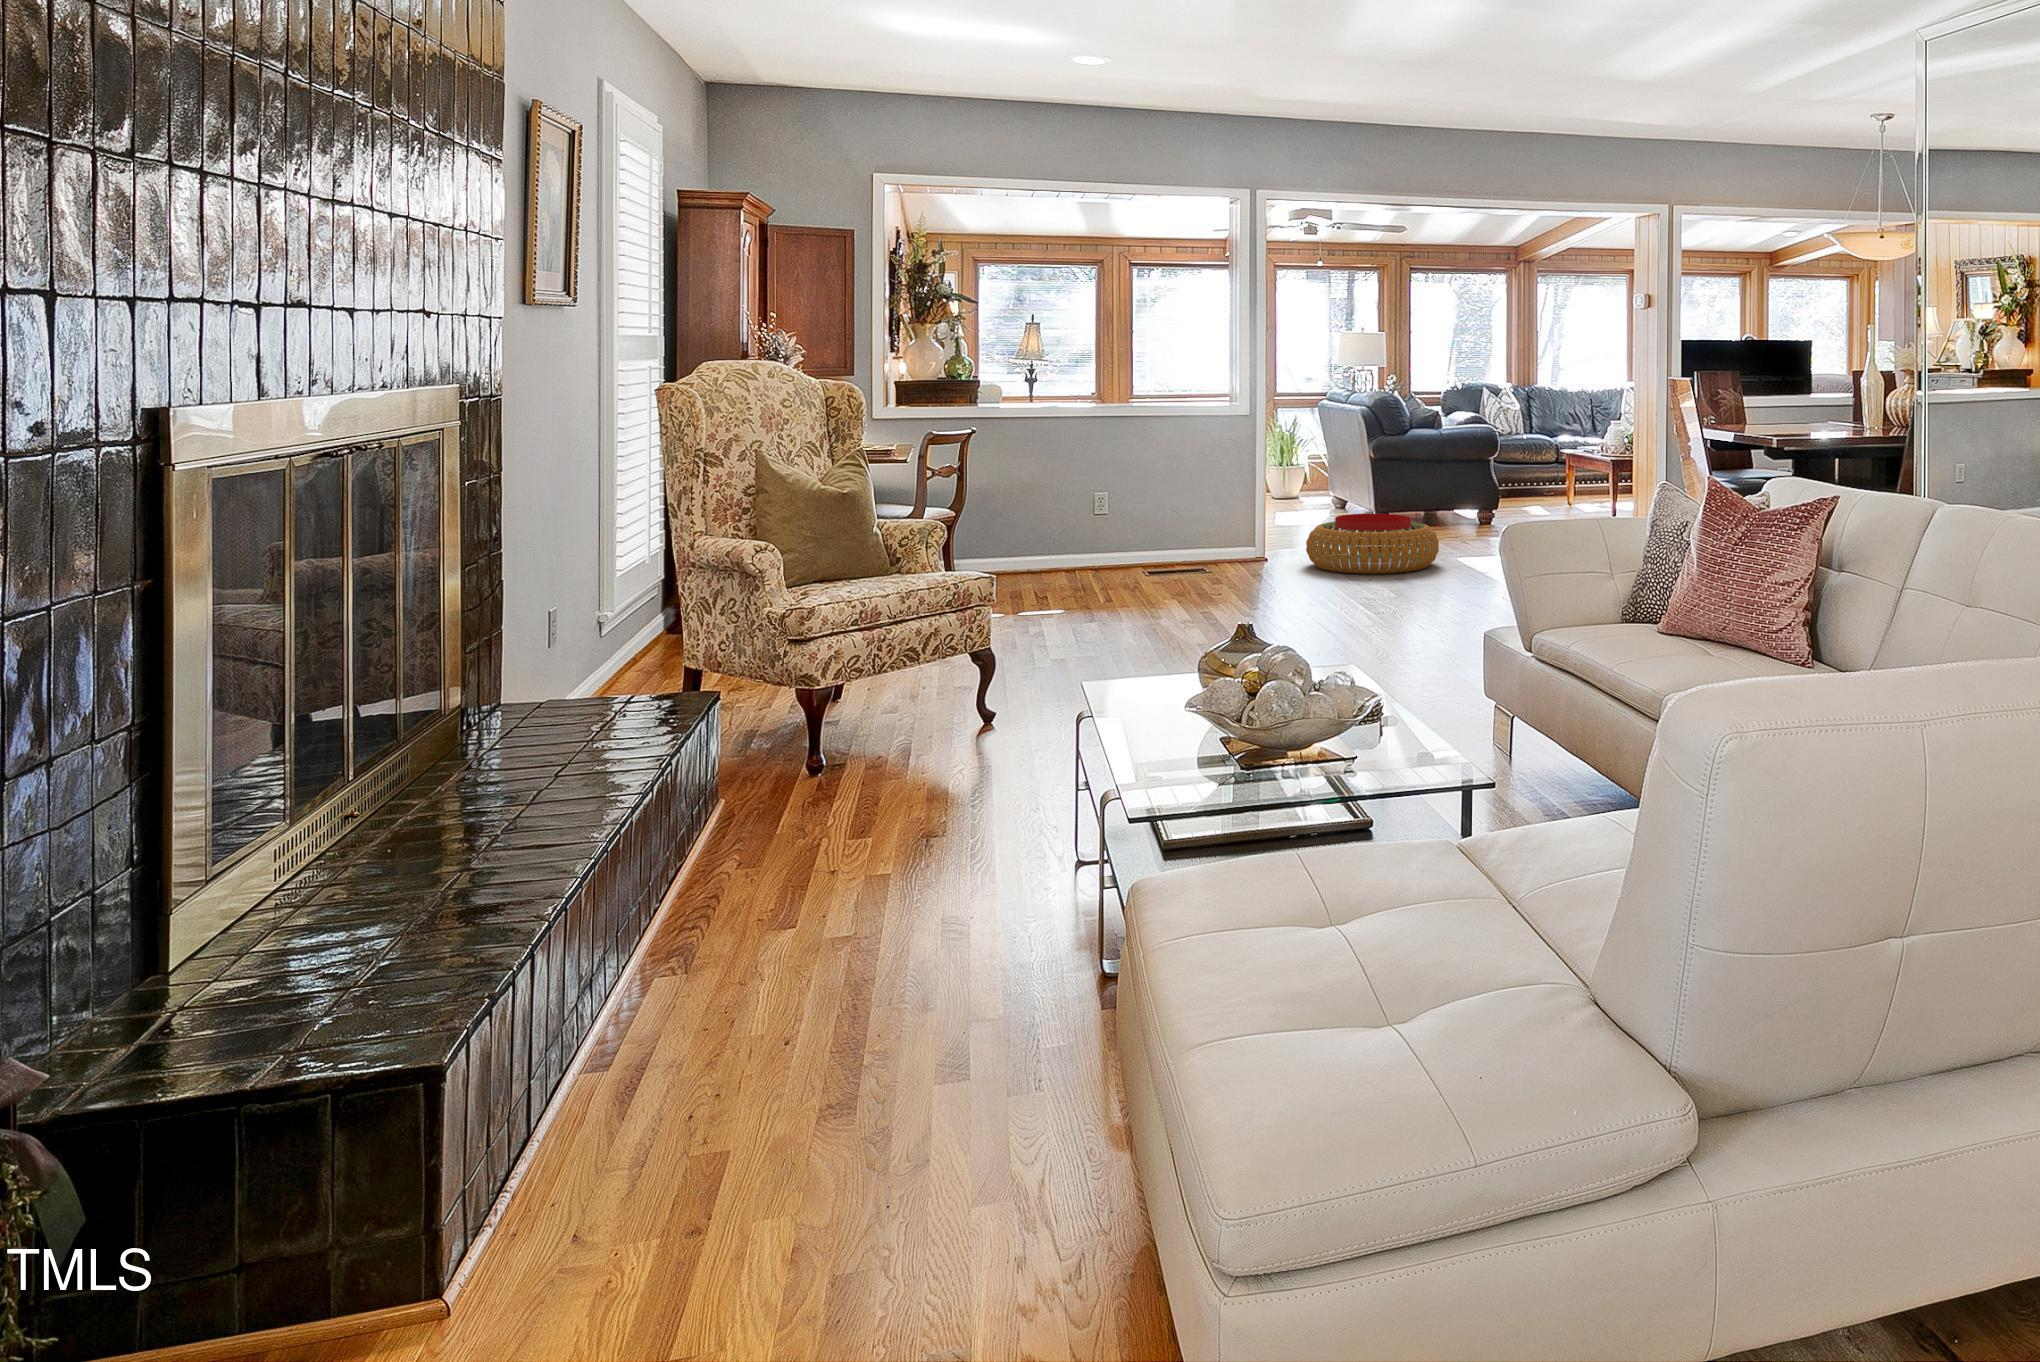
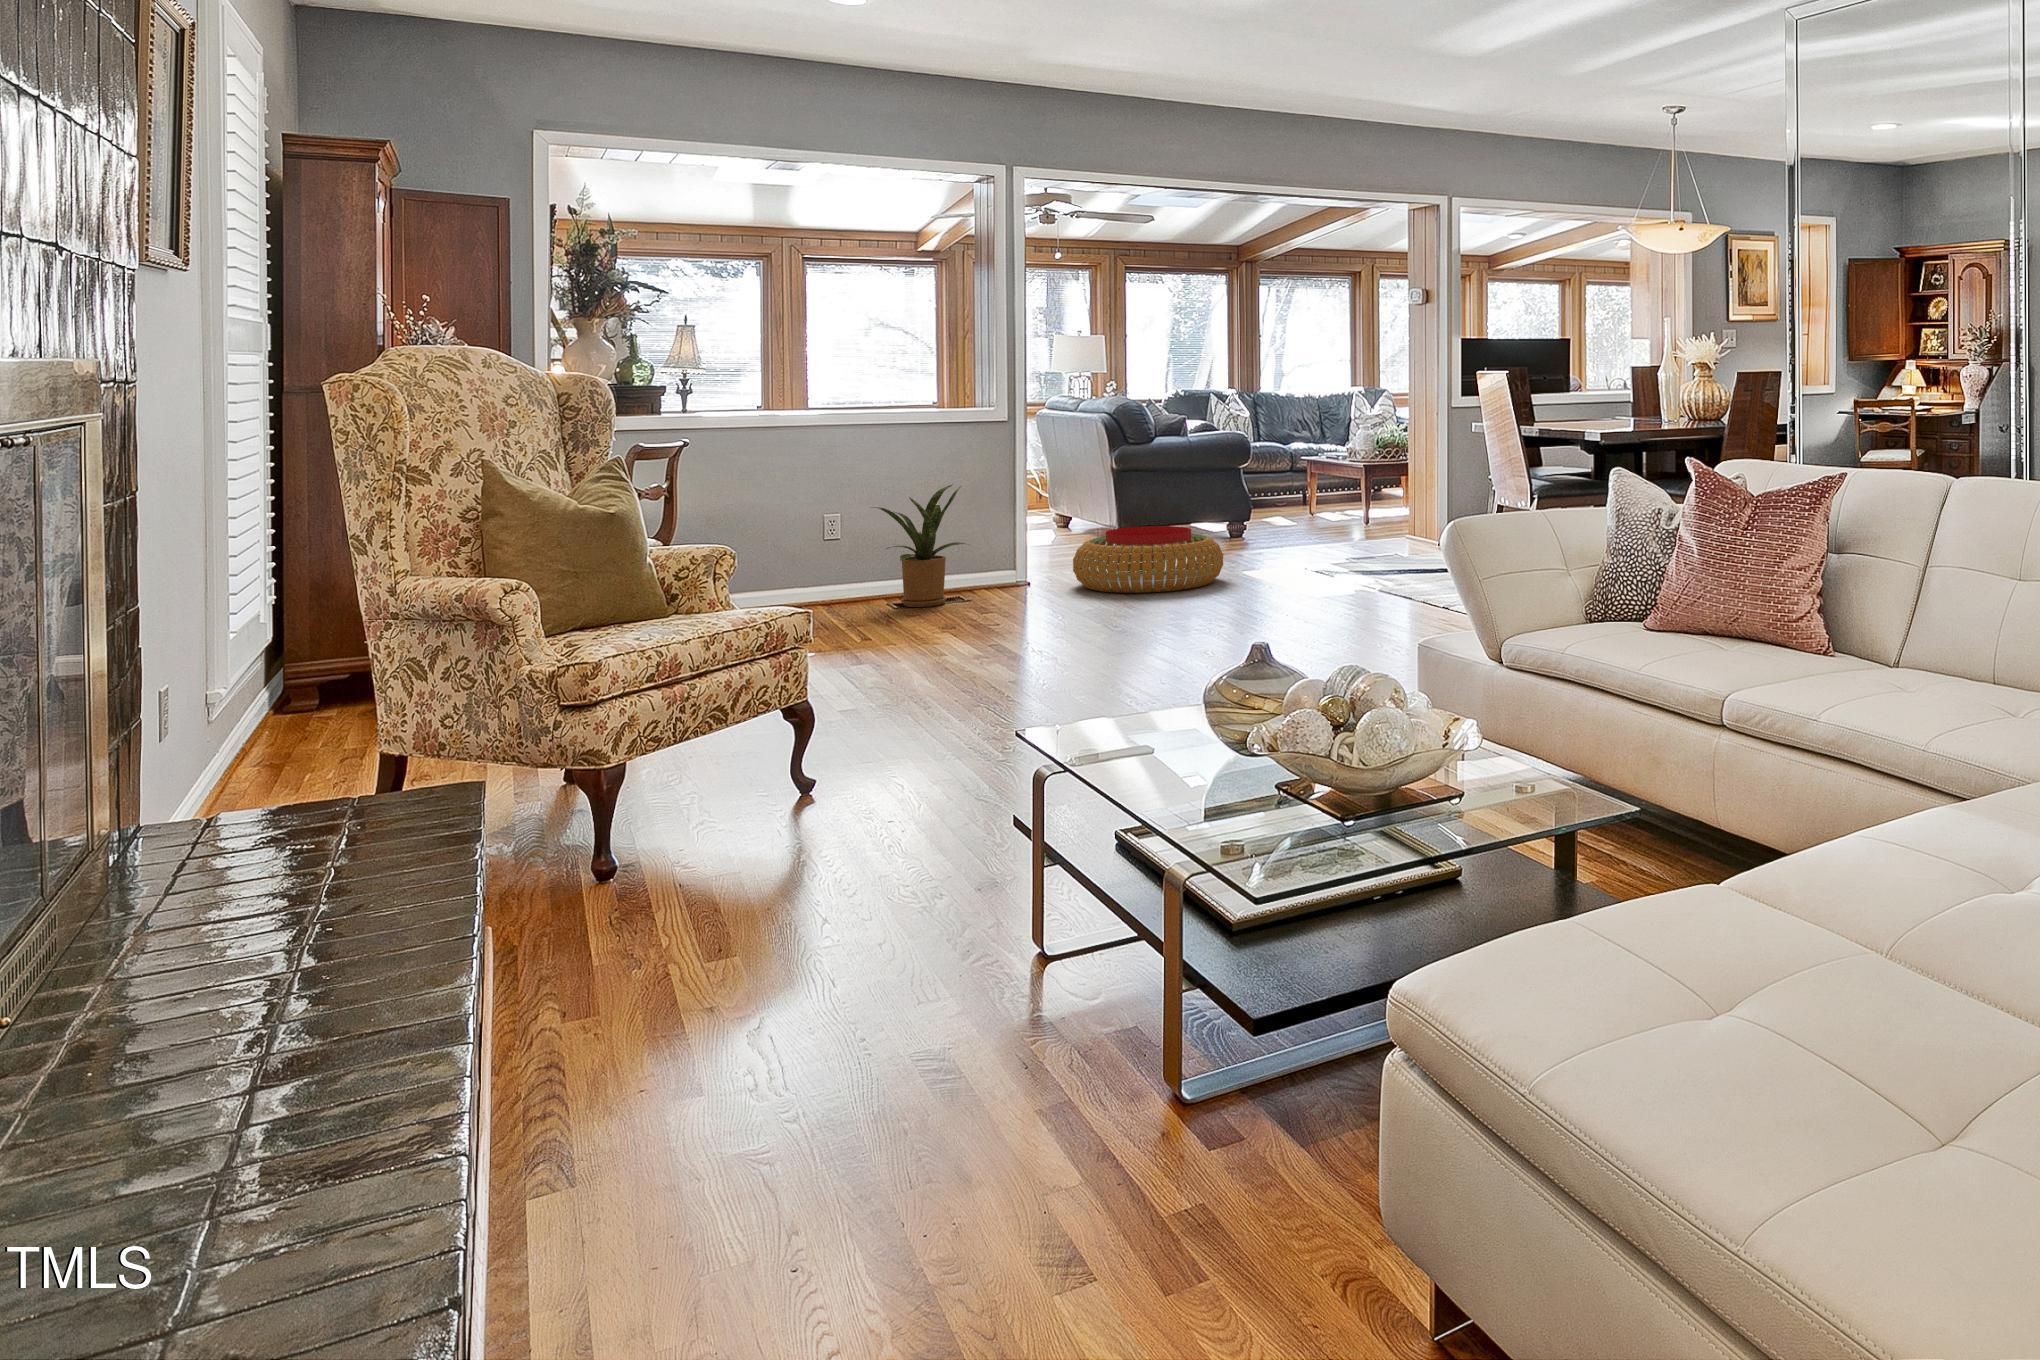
house plant: none [1128,470,1219,576] -> present [874,485,965,607]

